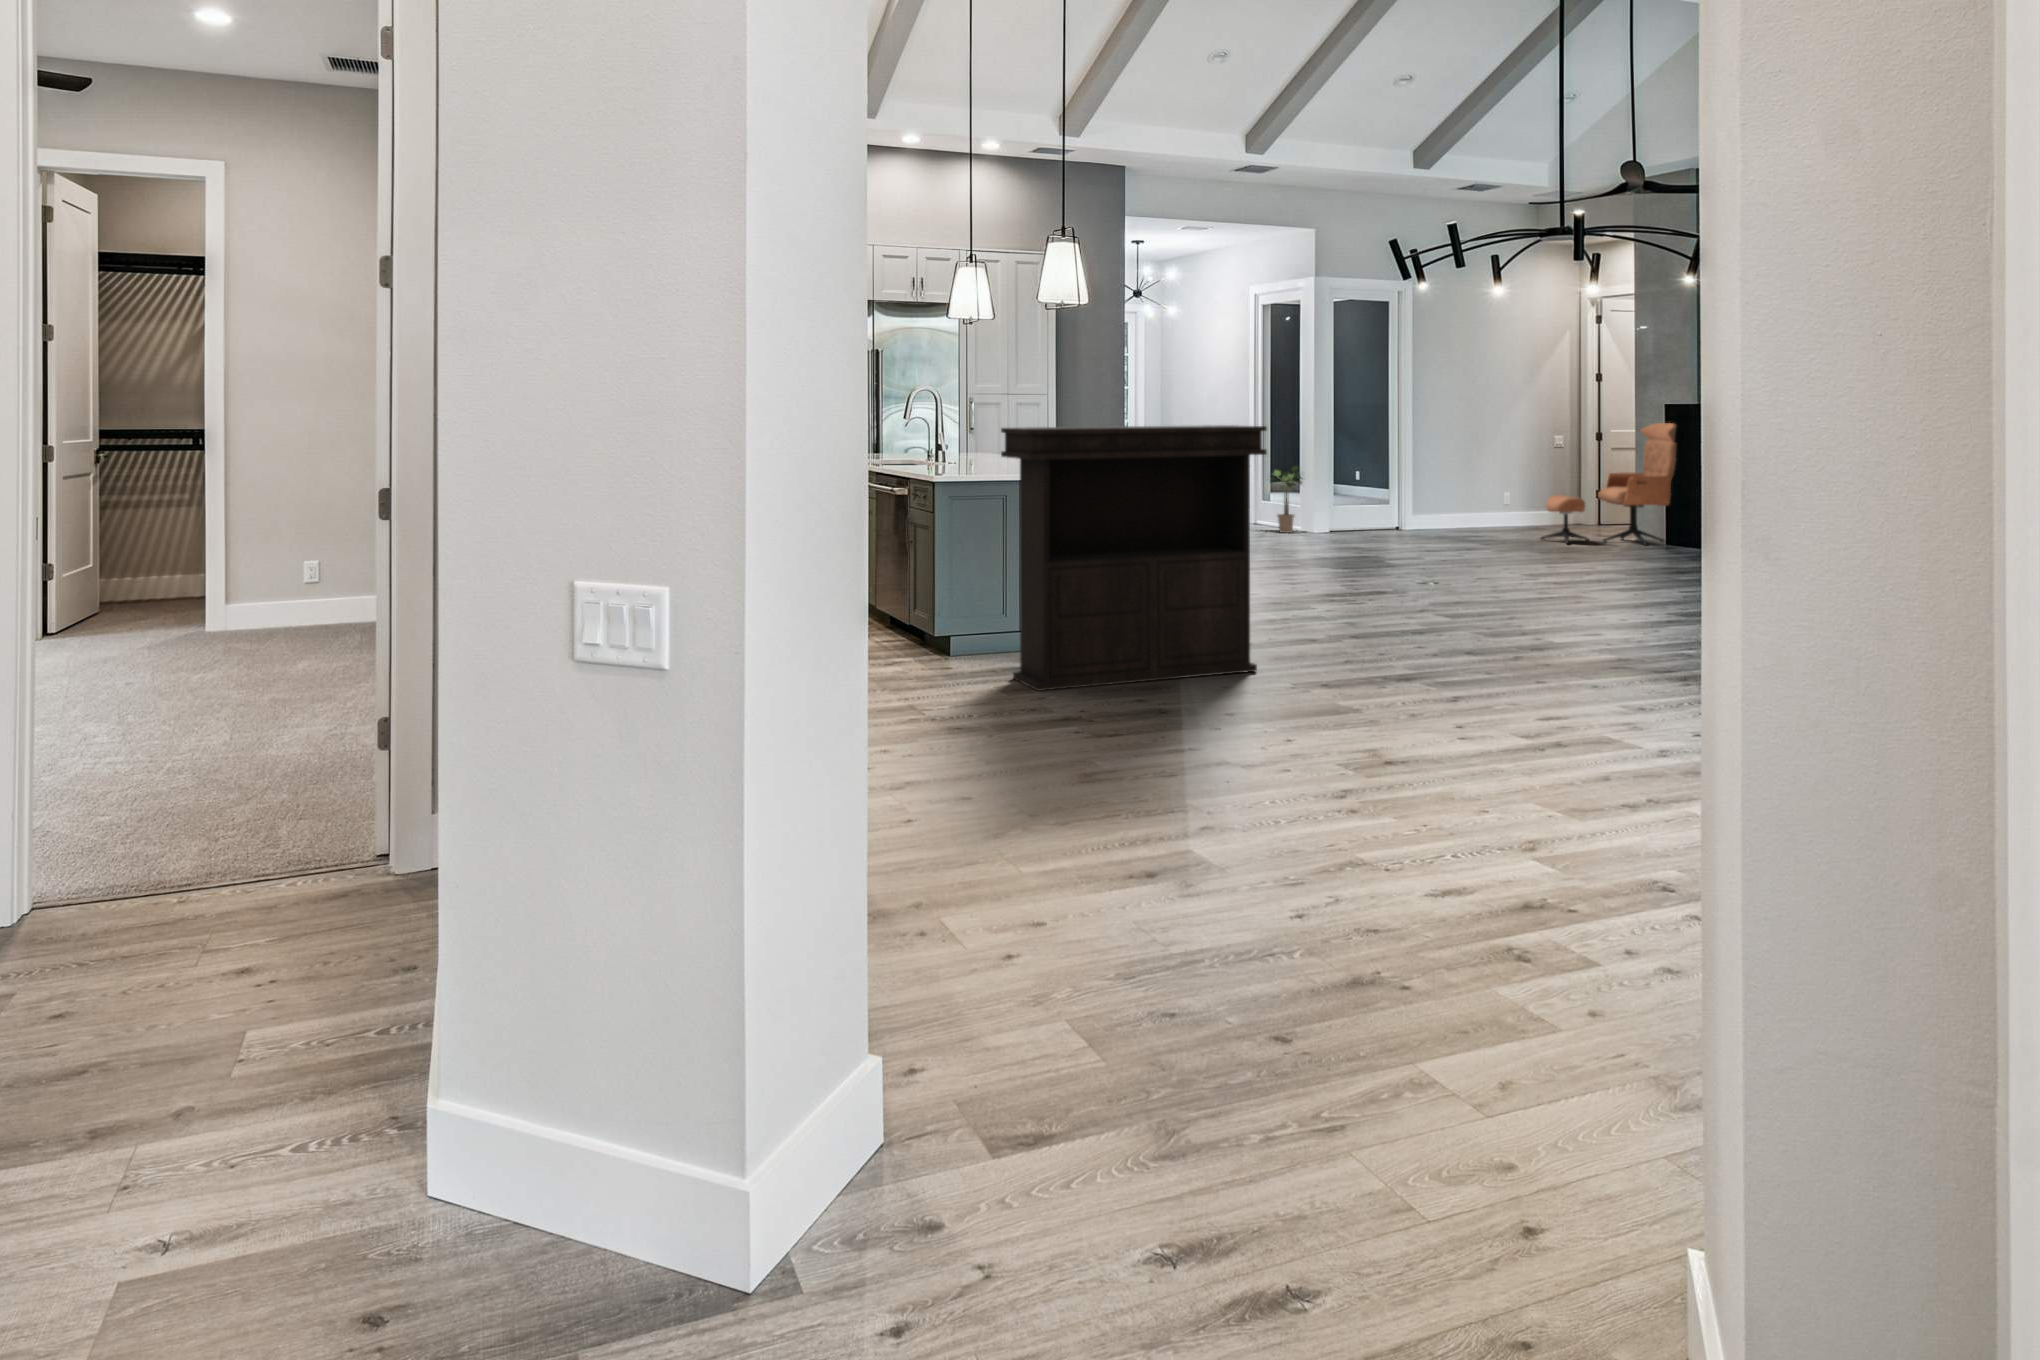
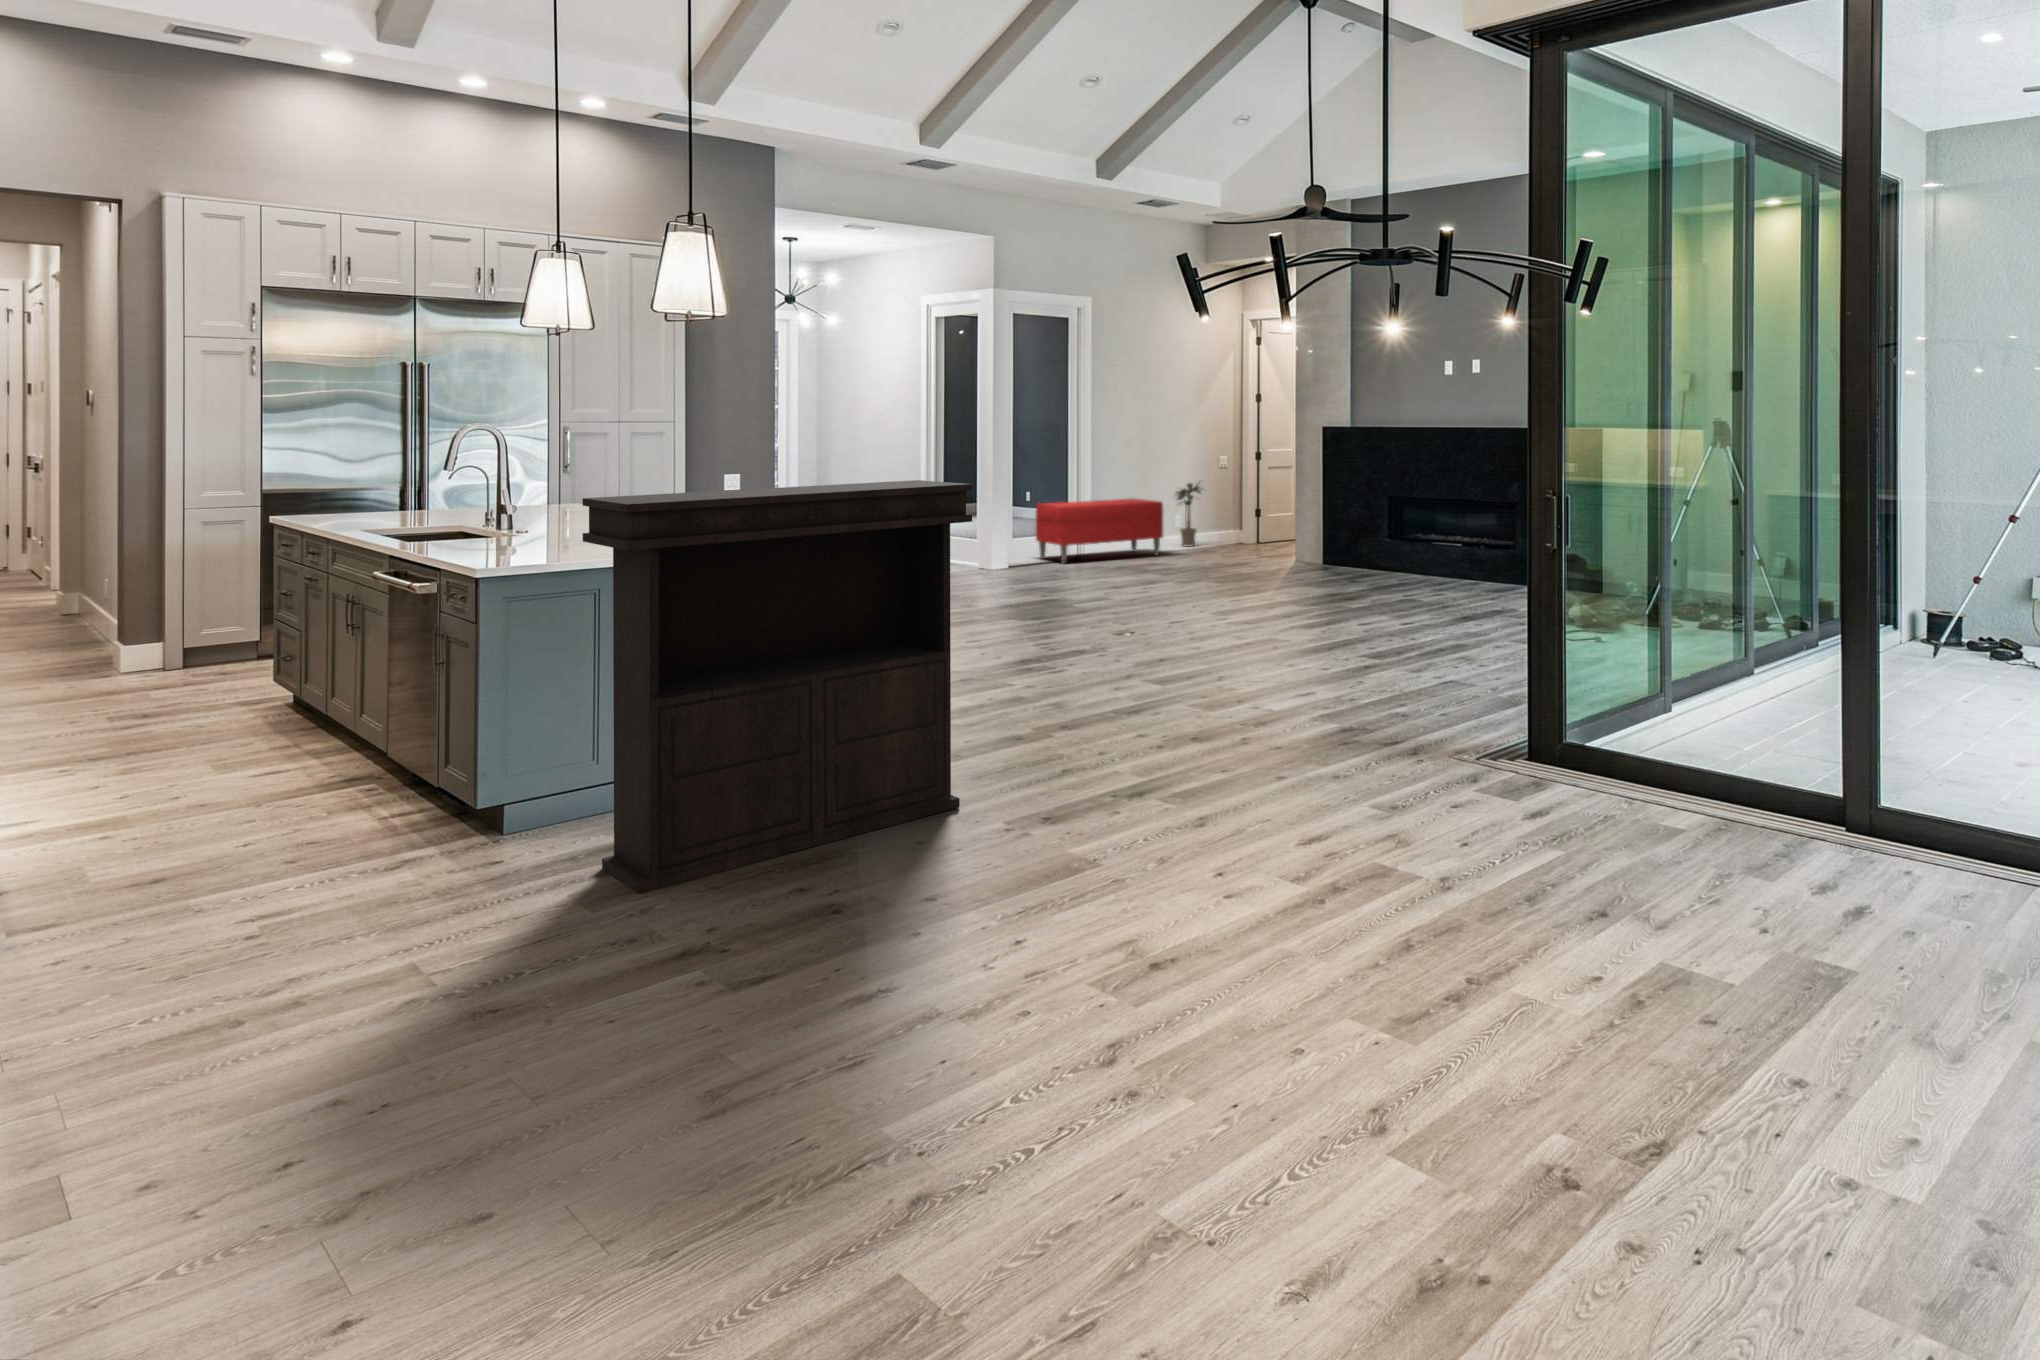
lounge chair: present [1541,423,1676,546] -> none [1216,442,1341,566]
potted plant: present [1270,466,1302,533] -> present [1174,483,1200,546]
bench: none [1359,478,1487,536] -> present [1036,498,1163,564]

